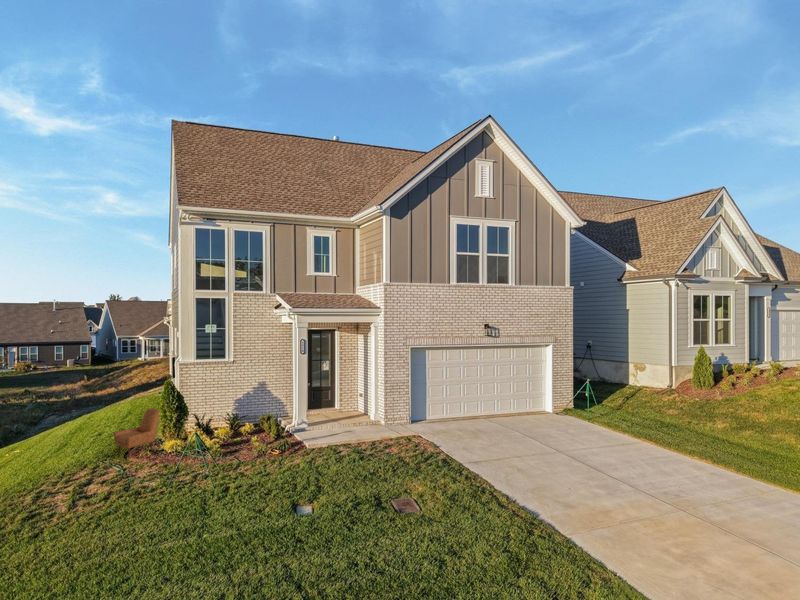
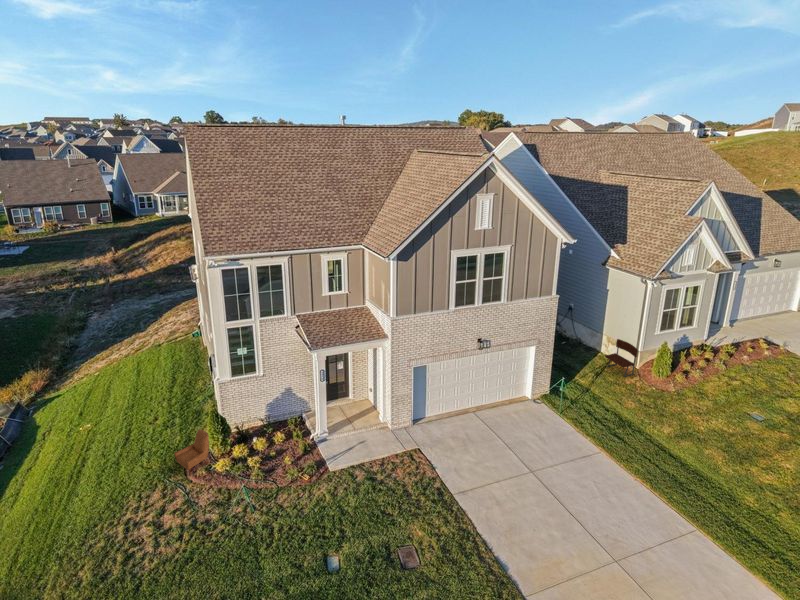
bench: none [635,356,672,395] -> present [605,339,638,377]

